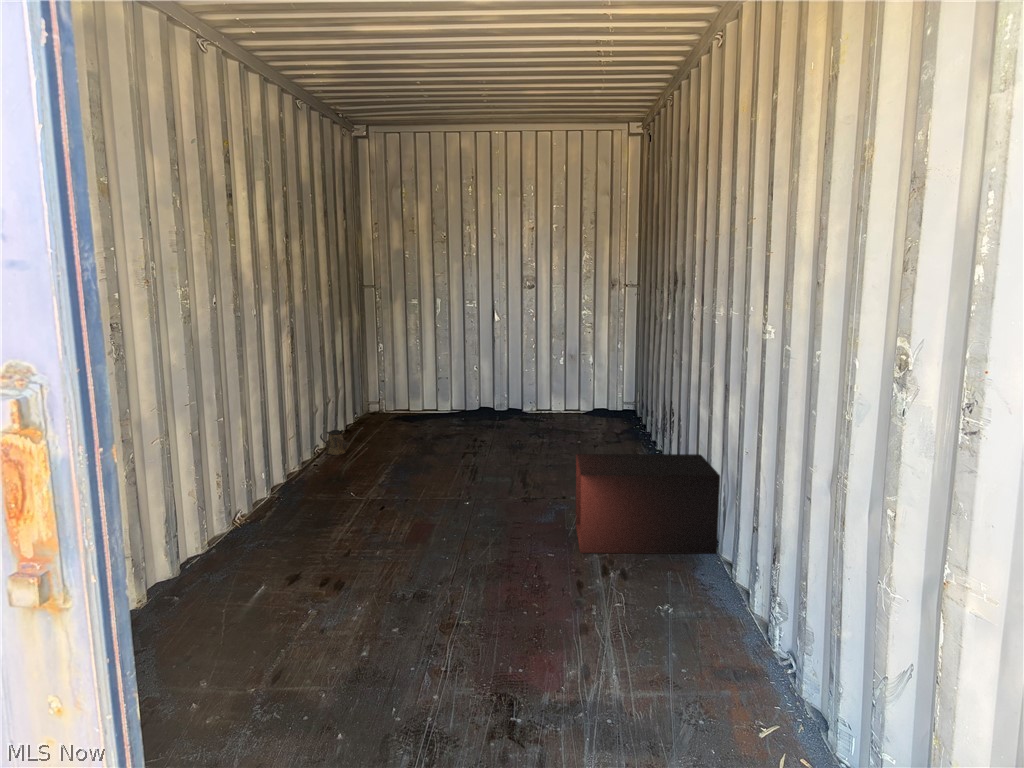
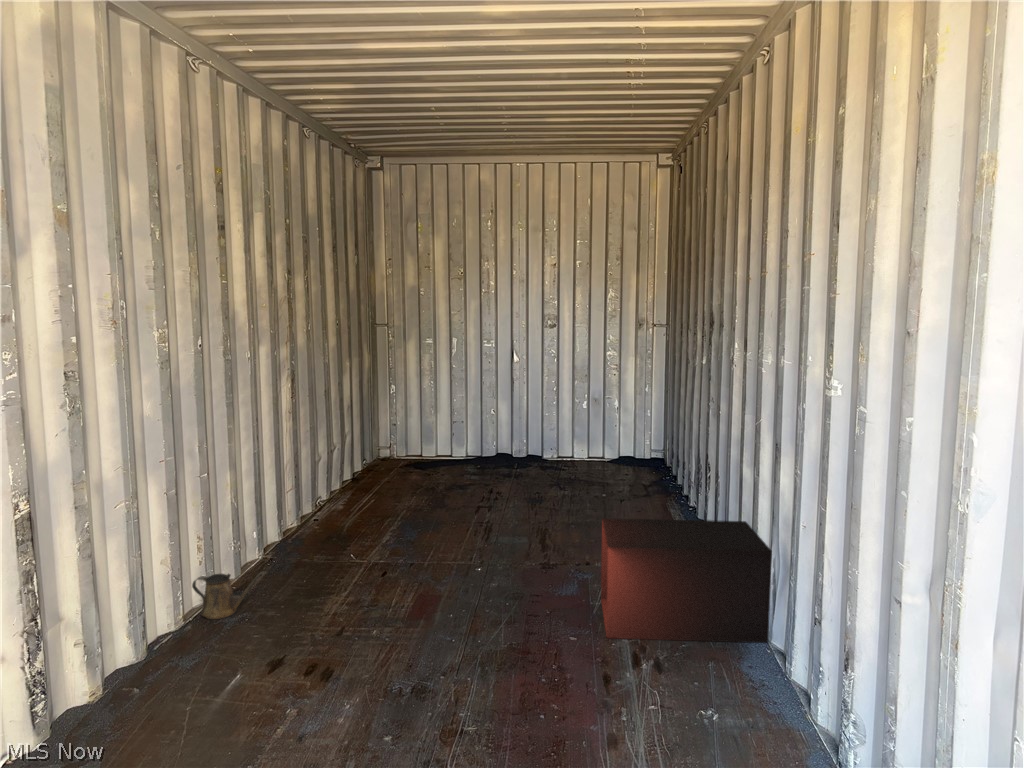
watering can: present [320,428,363,455] -> present [192,571,264,619]

